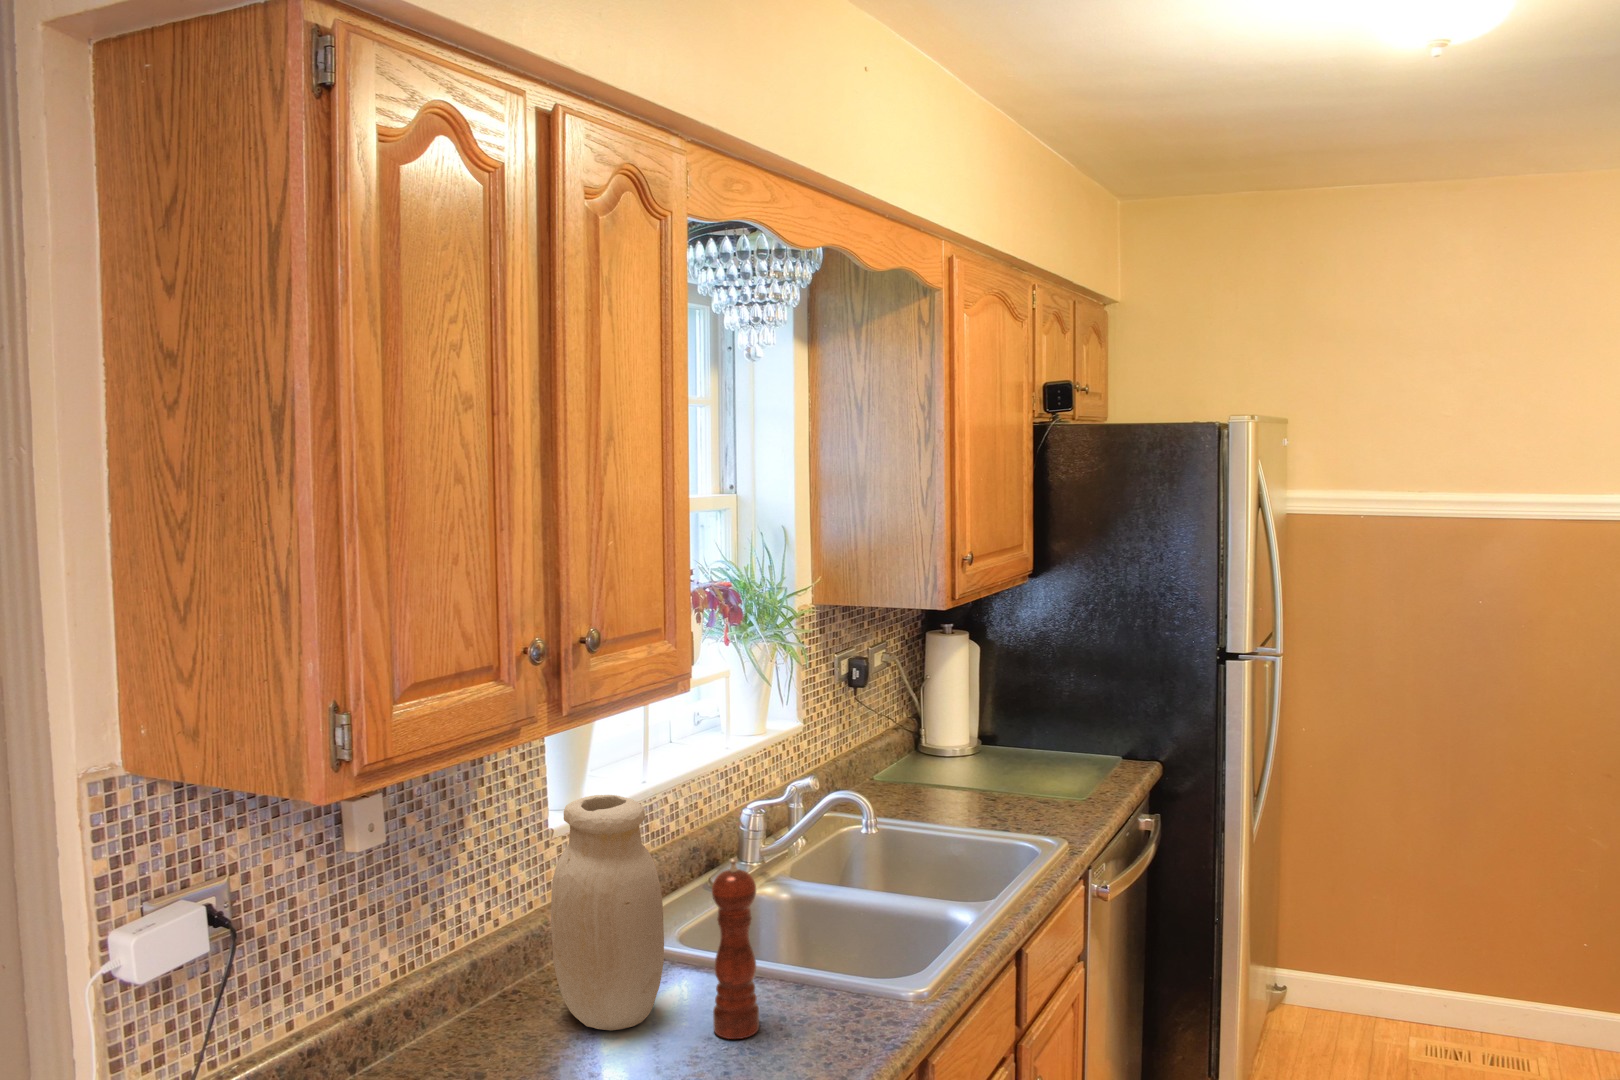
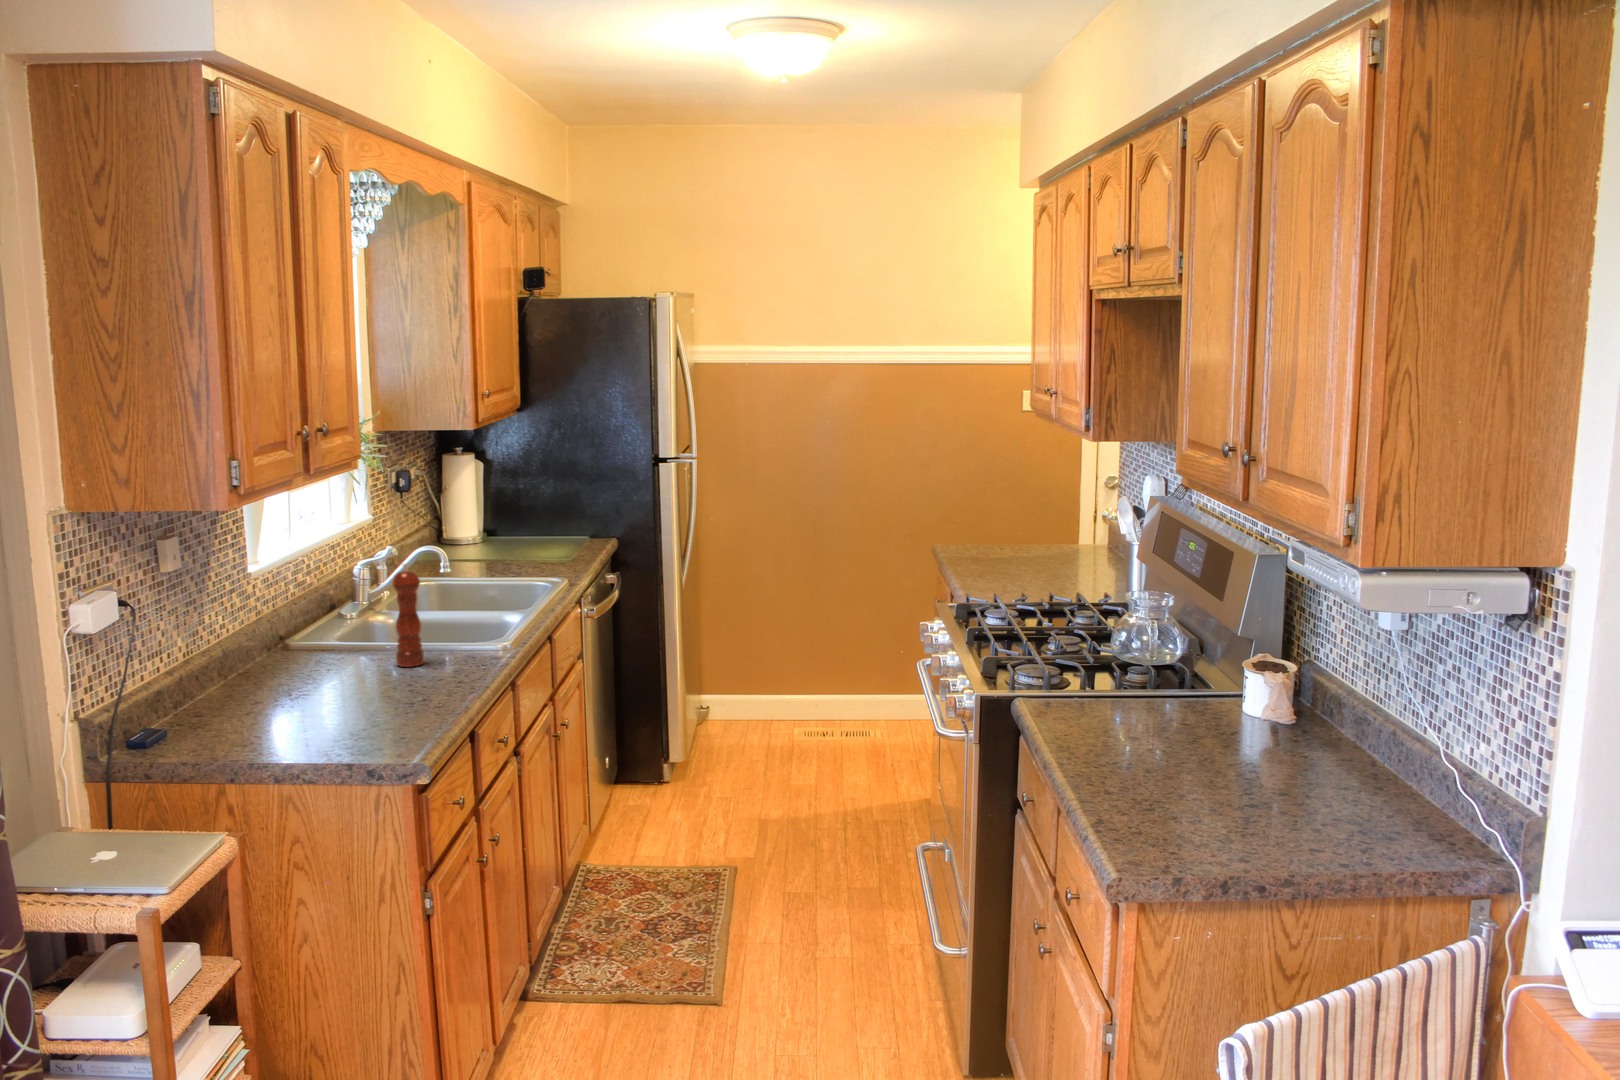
jar: present [551,795,664,1030] -> none [284,536,360,673]

